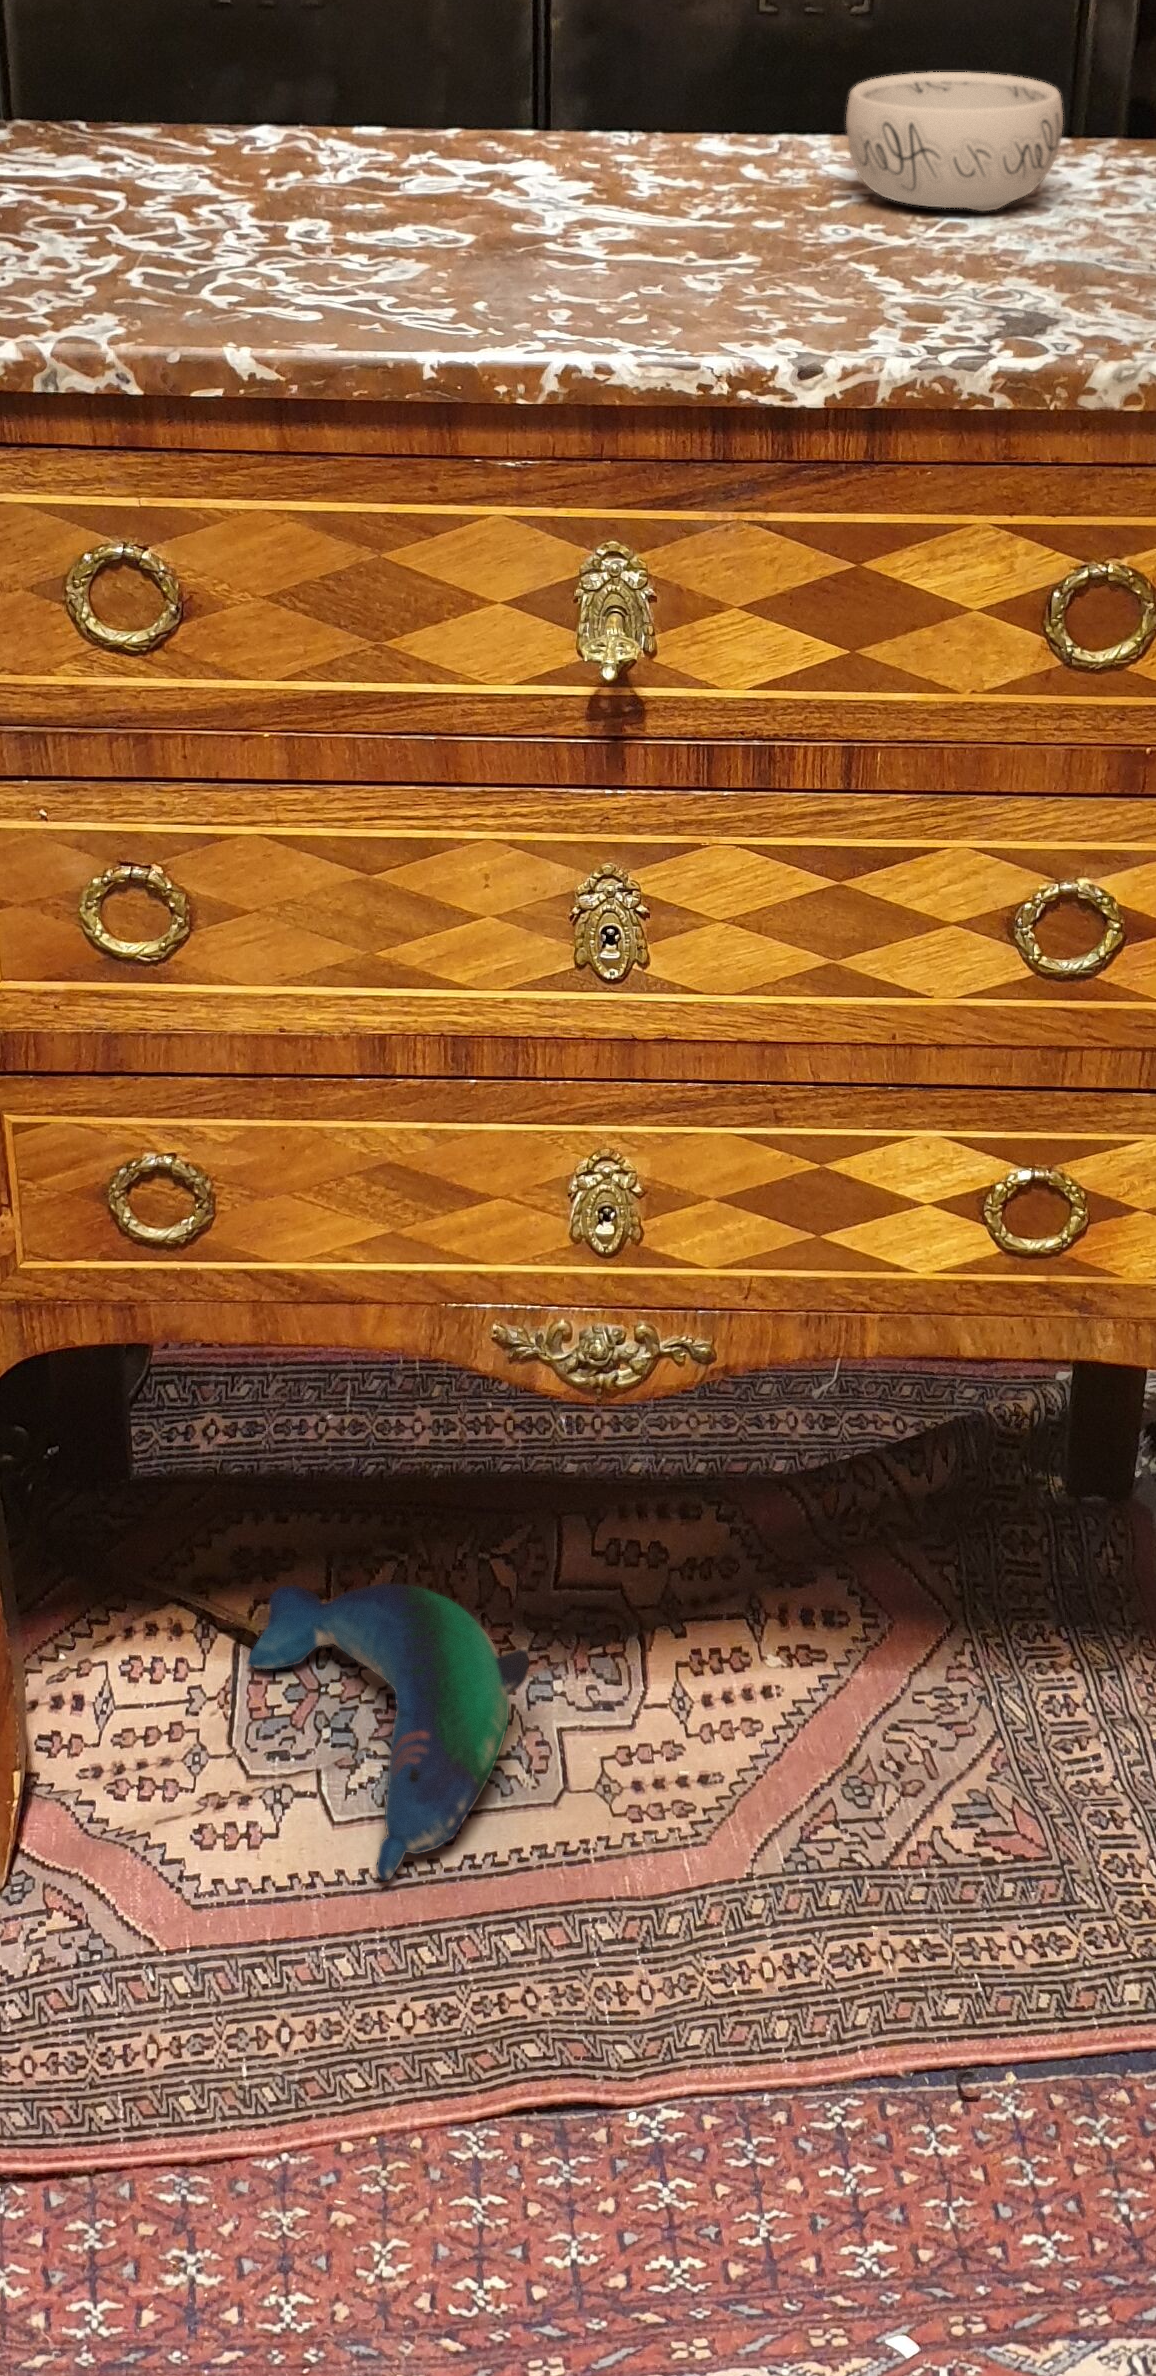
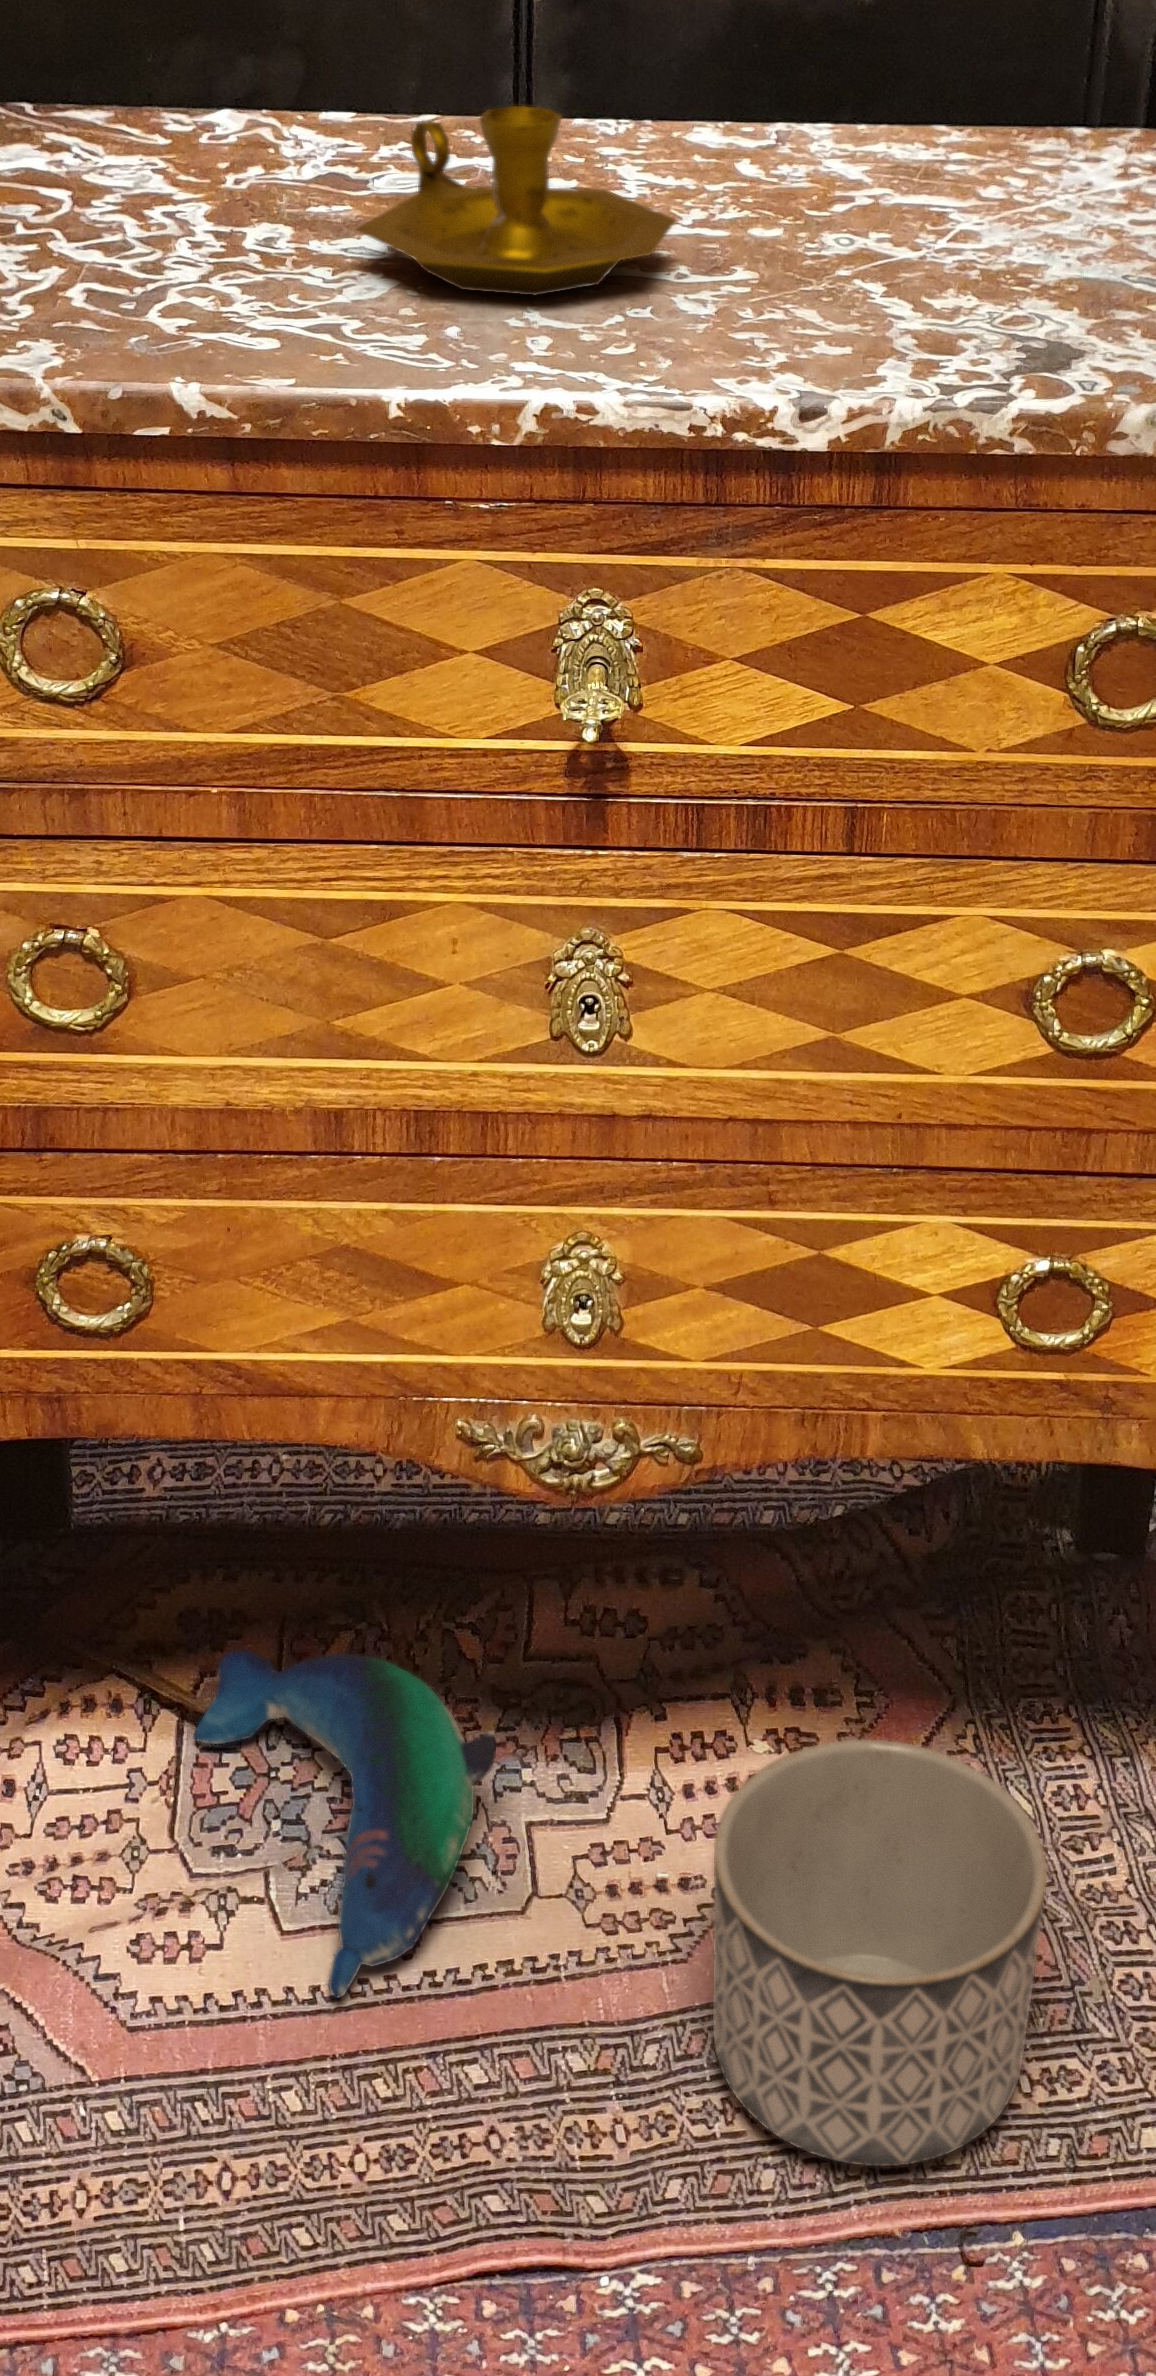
decorative bowl: present [846,72,1063,211] -> none [850,61,1085,215]
candlestick: none [390,104,685,277] -> present [357,106,676,295]
planter: none [731,1639,1037,2016] -> present [713,1739,1047,2166]

